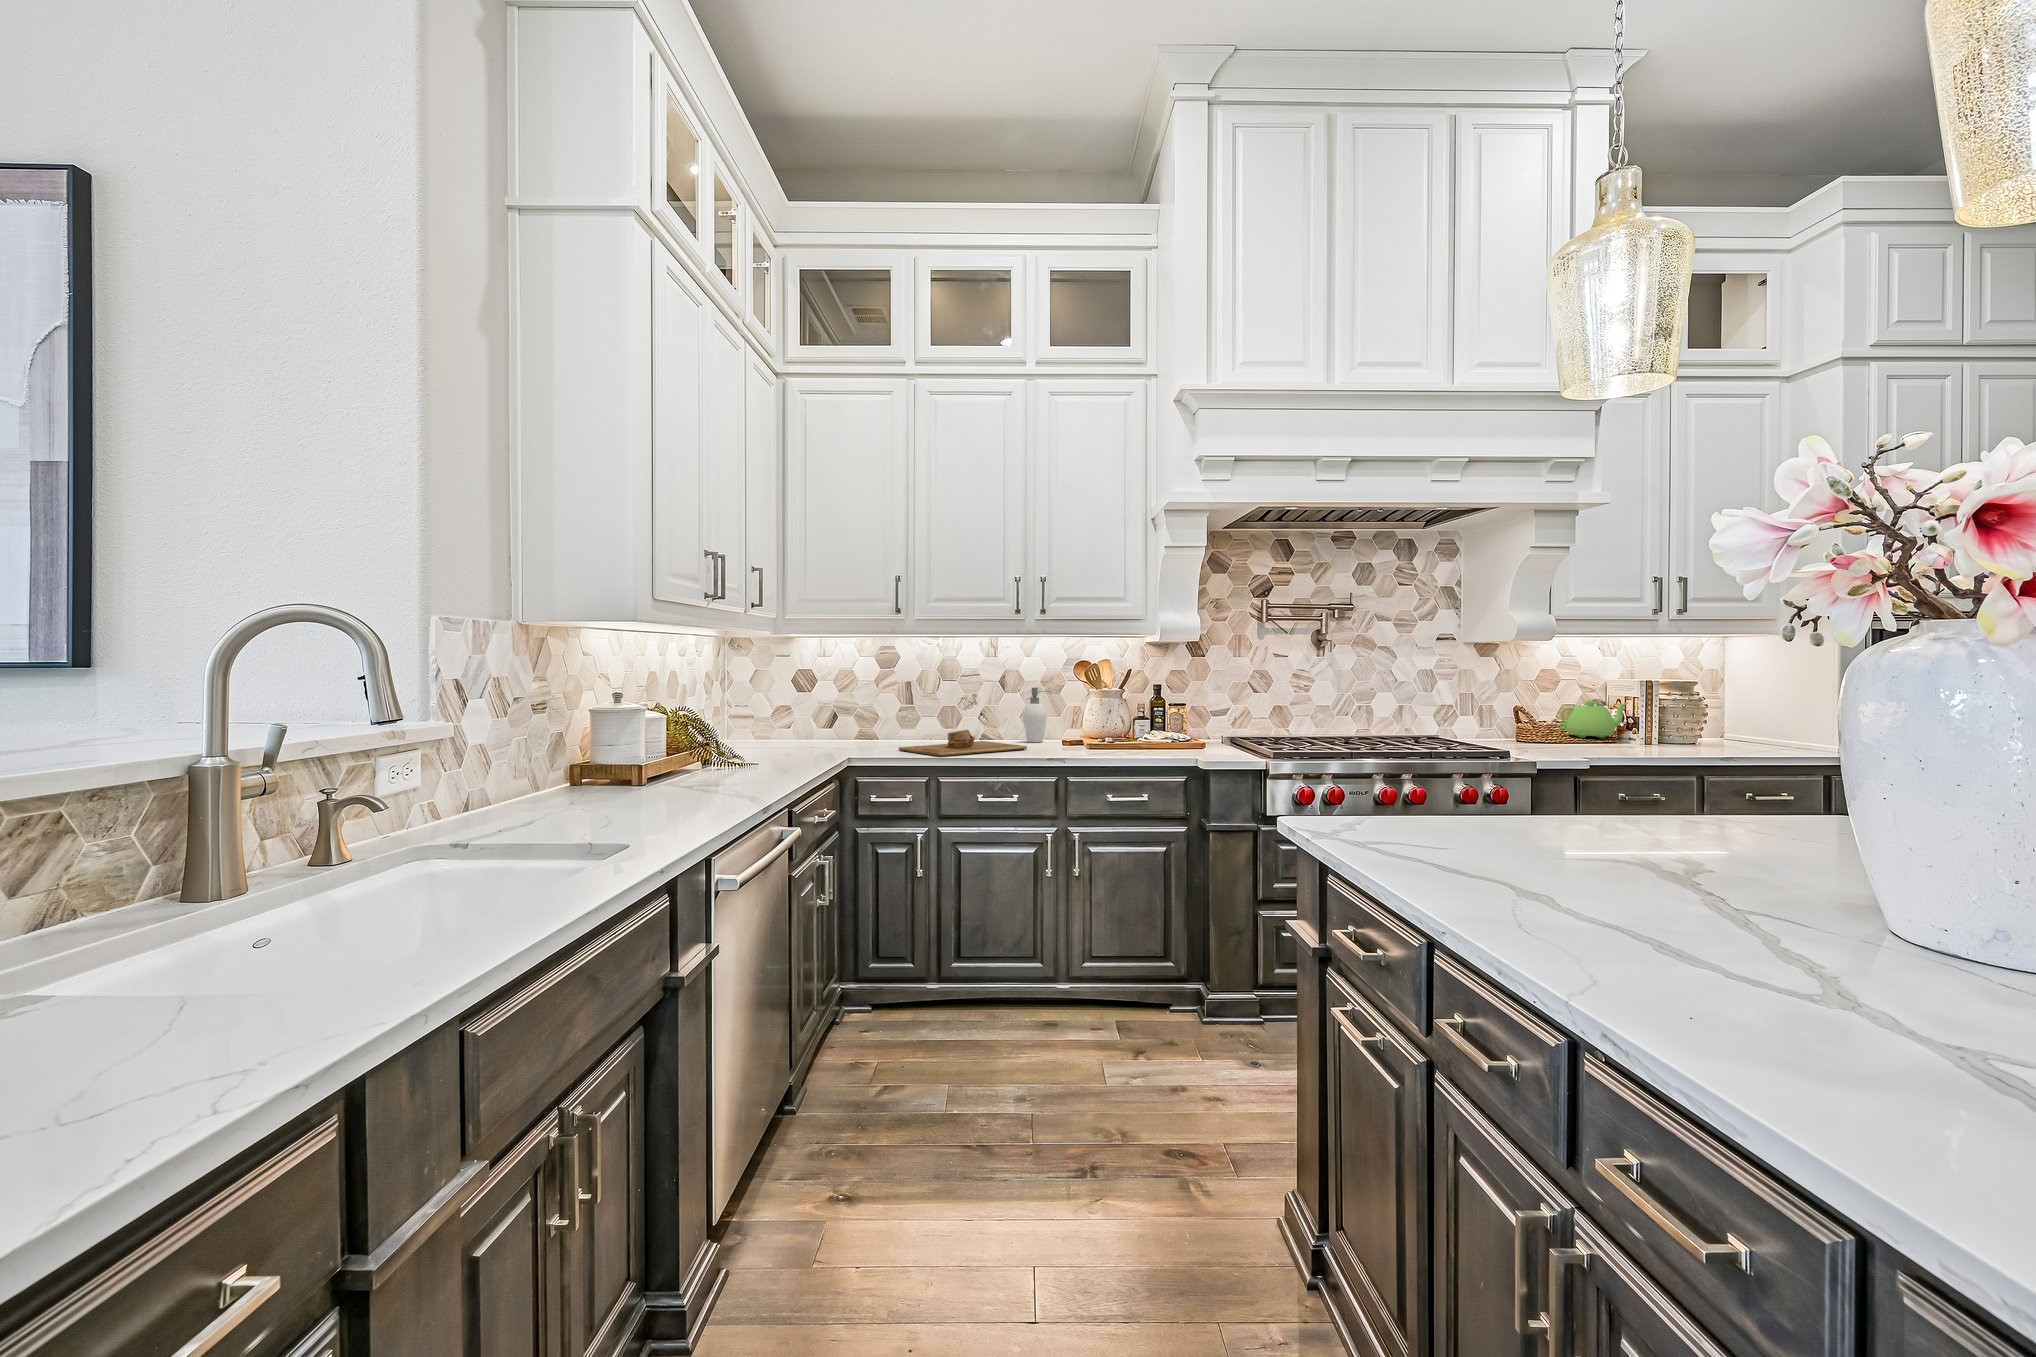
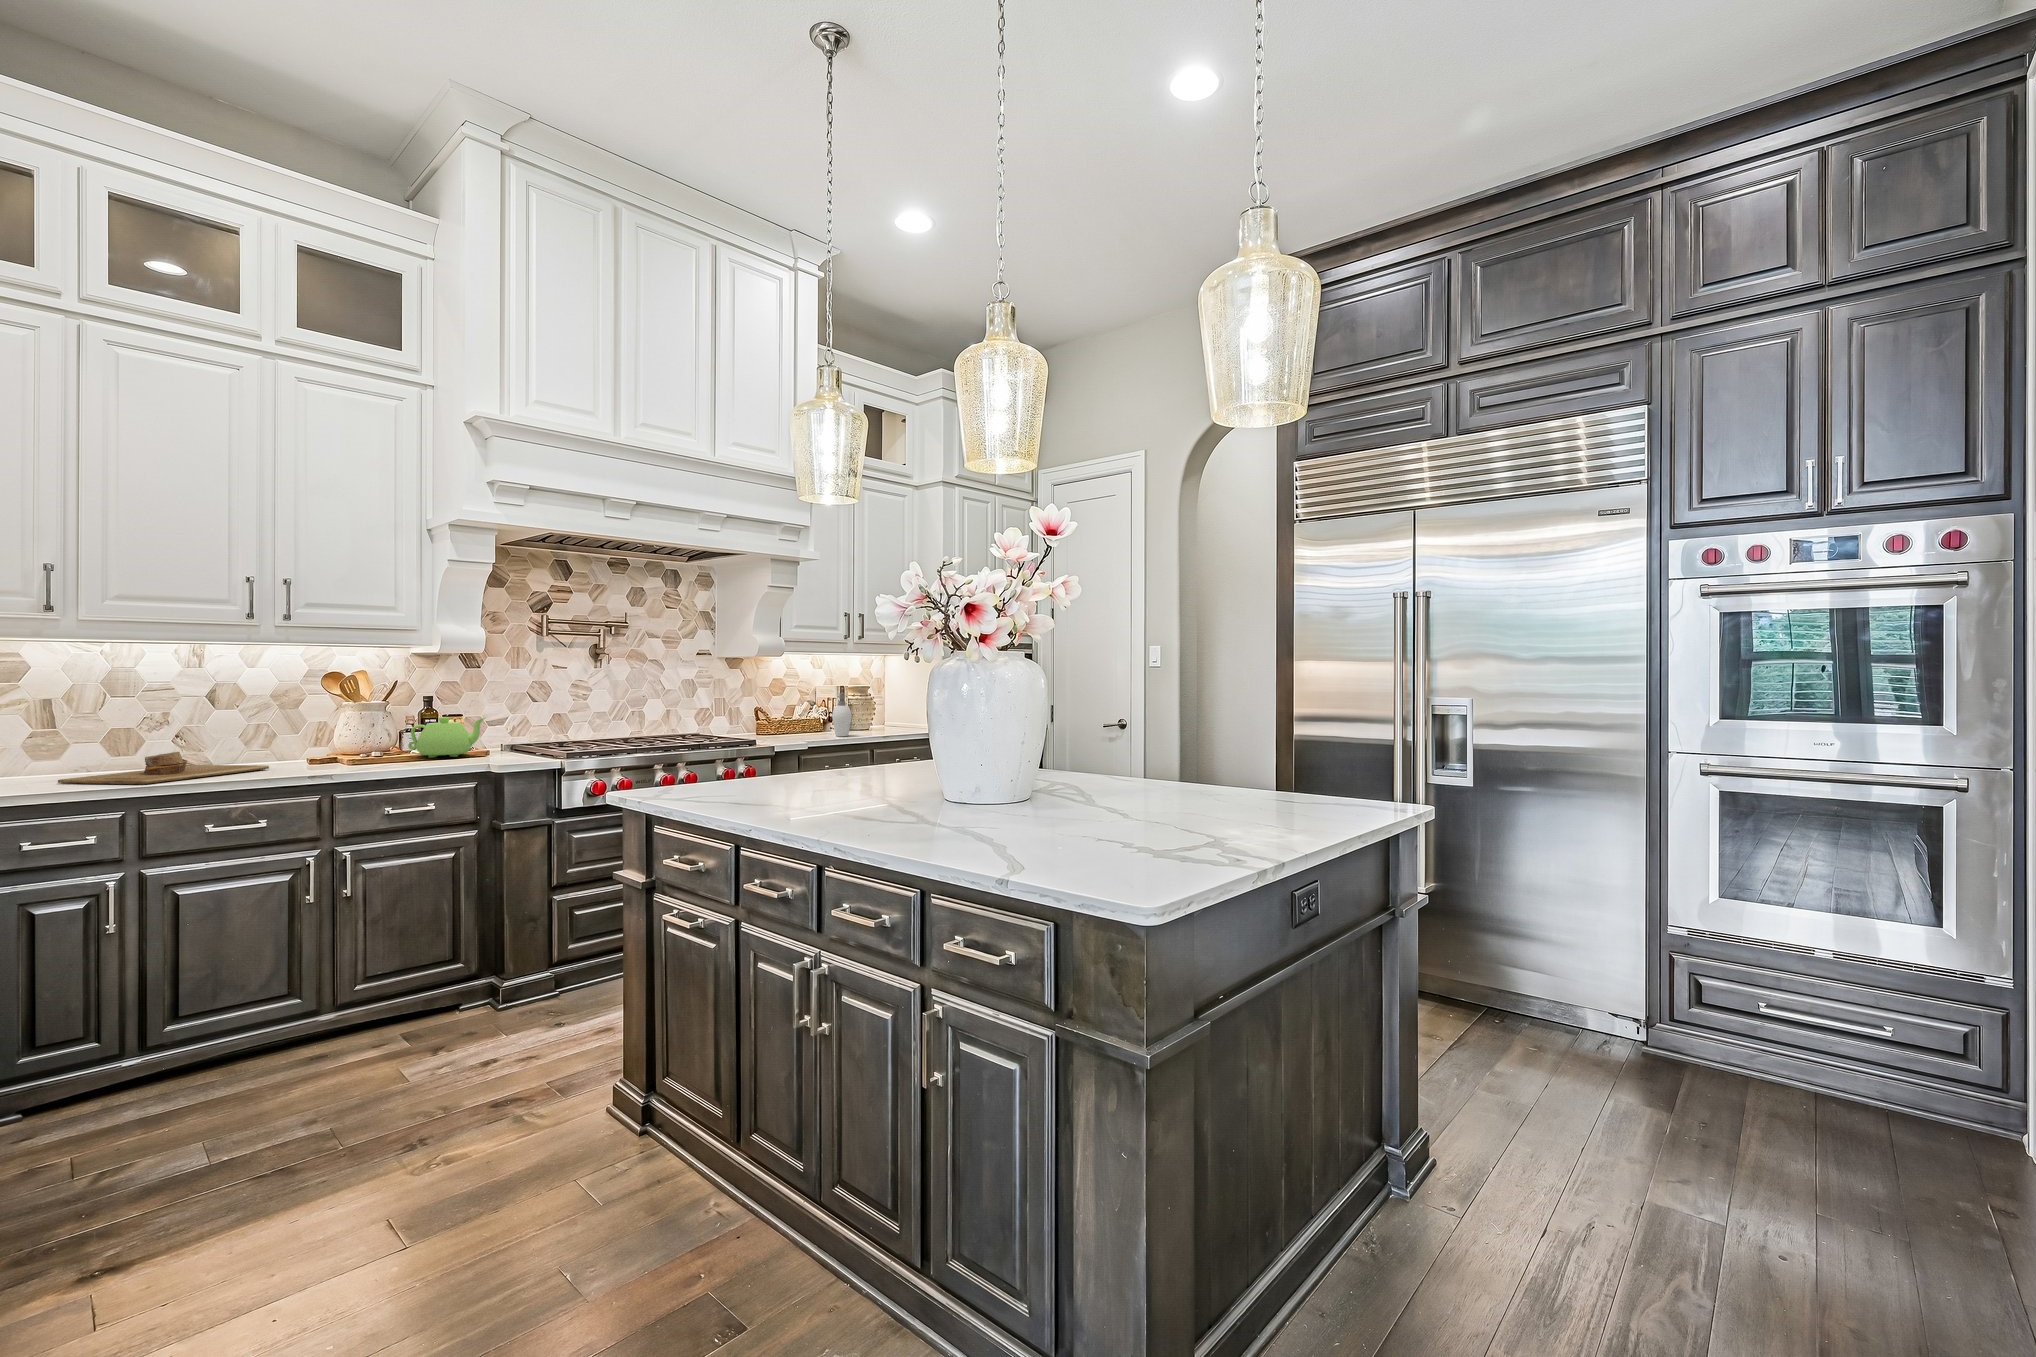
soap dispenser: present [1023,688,1051,742] -> present [832,693,851,736]
teapot: present [1558,701,1629,738] -> present [408,717,485,758]

